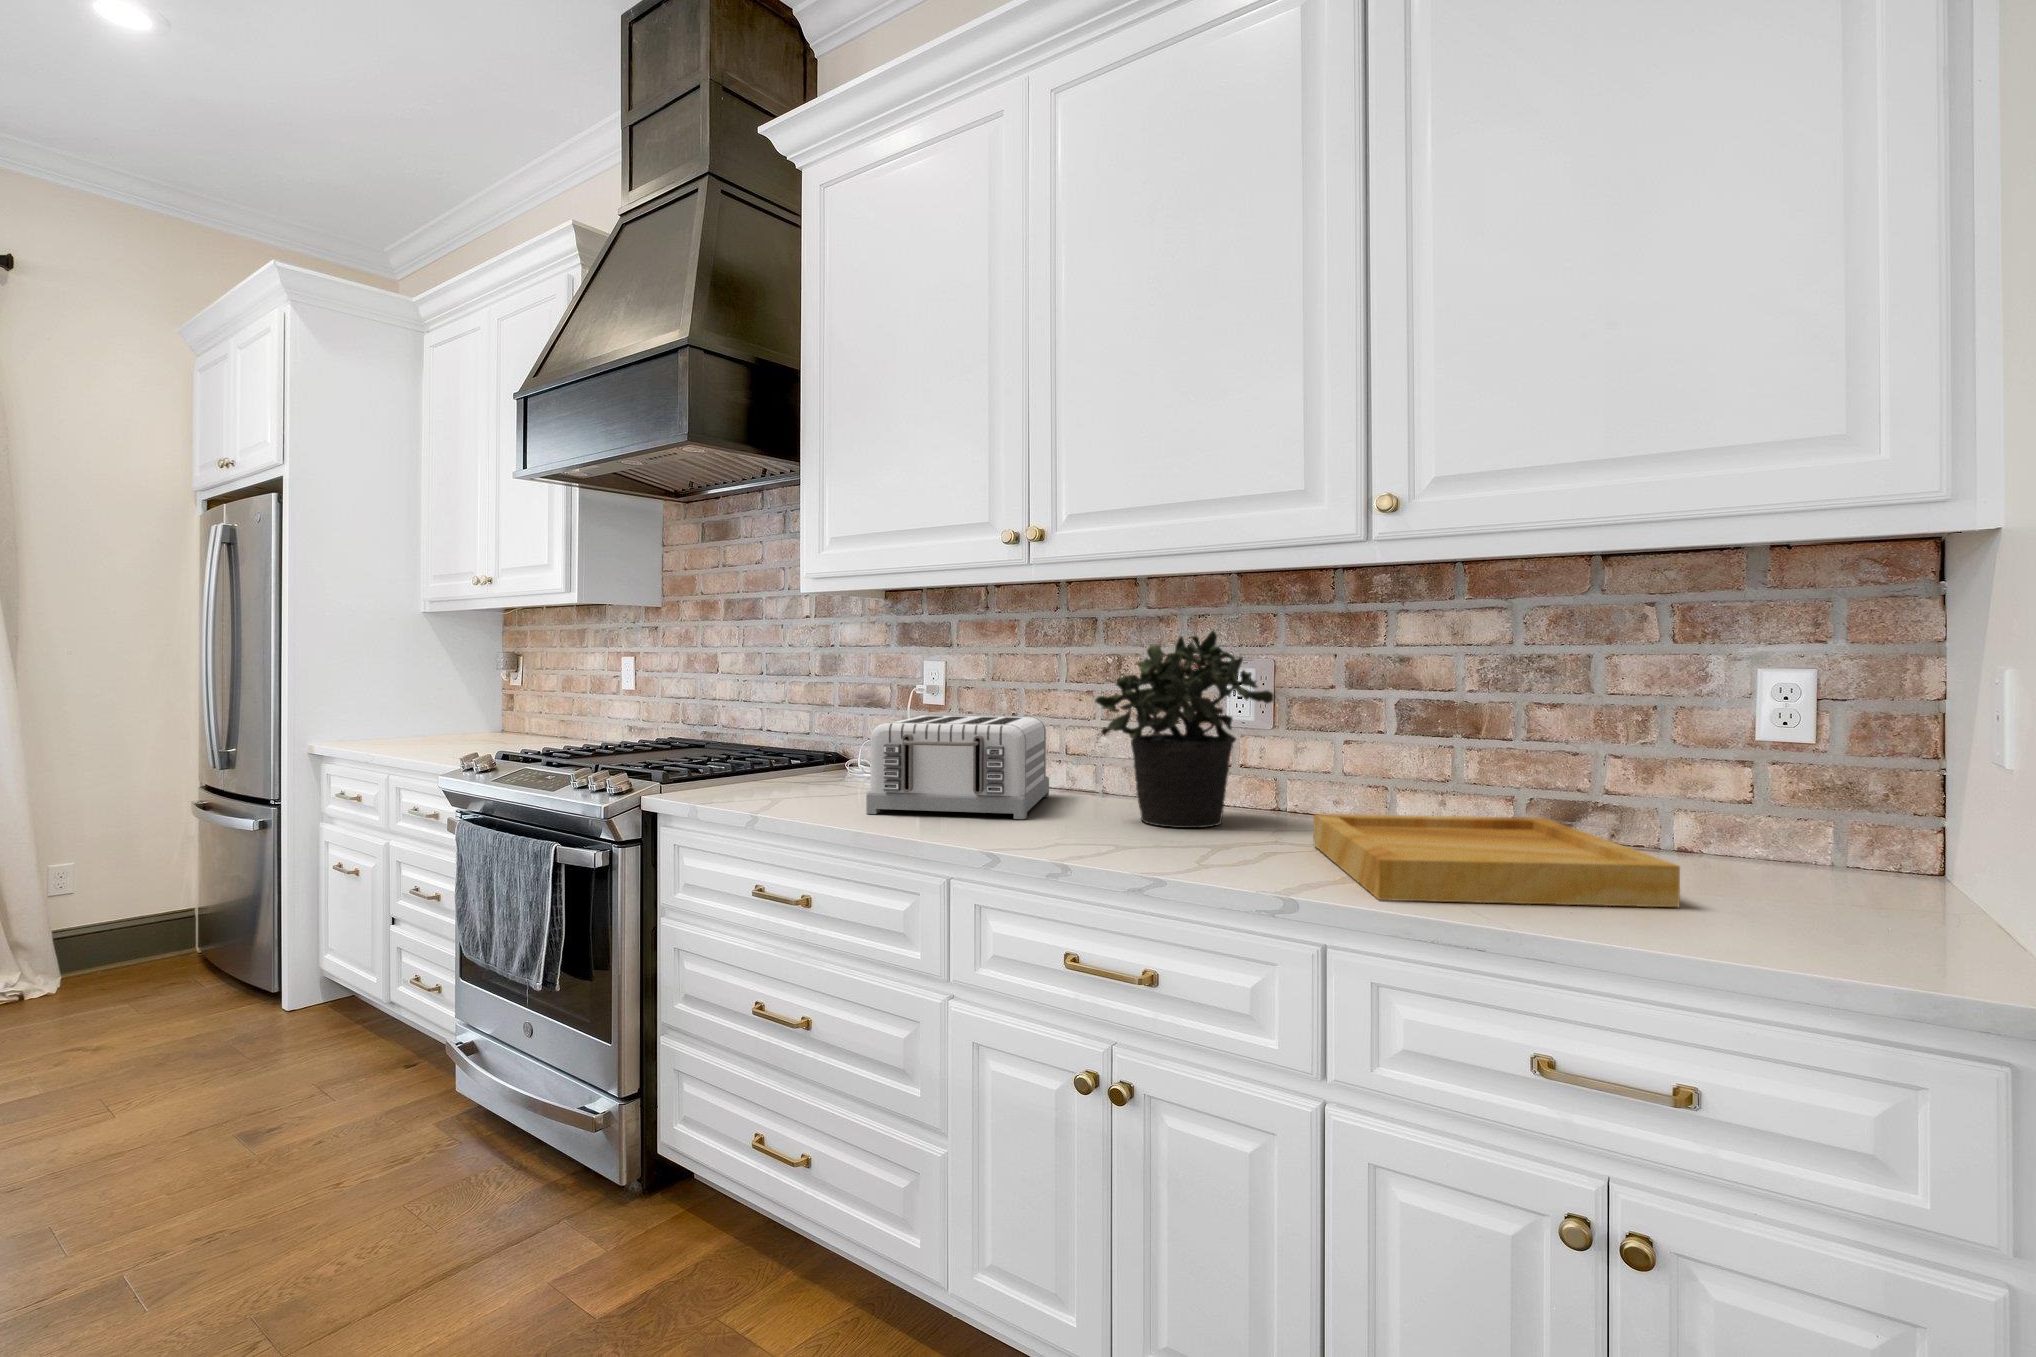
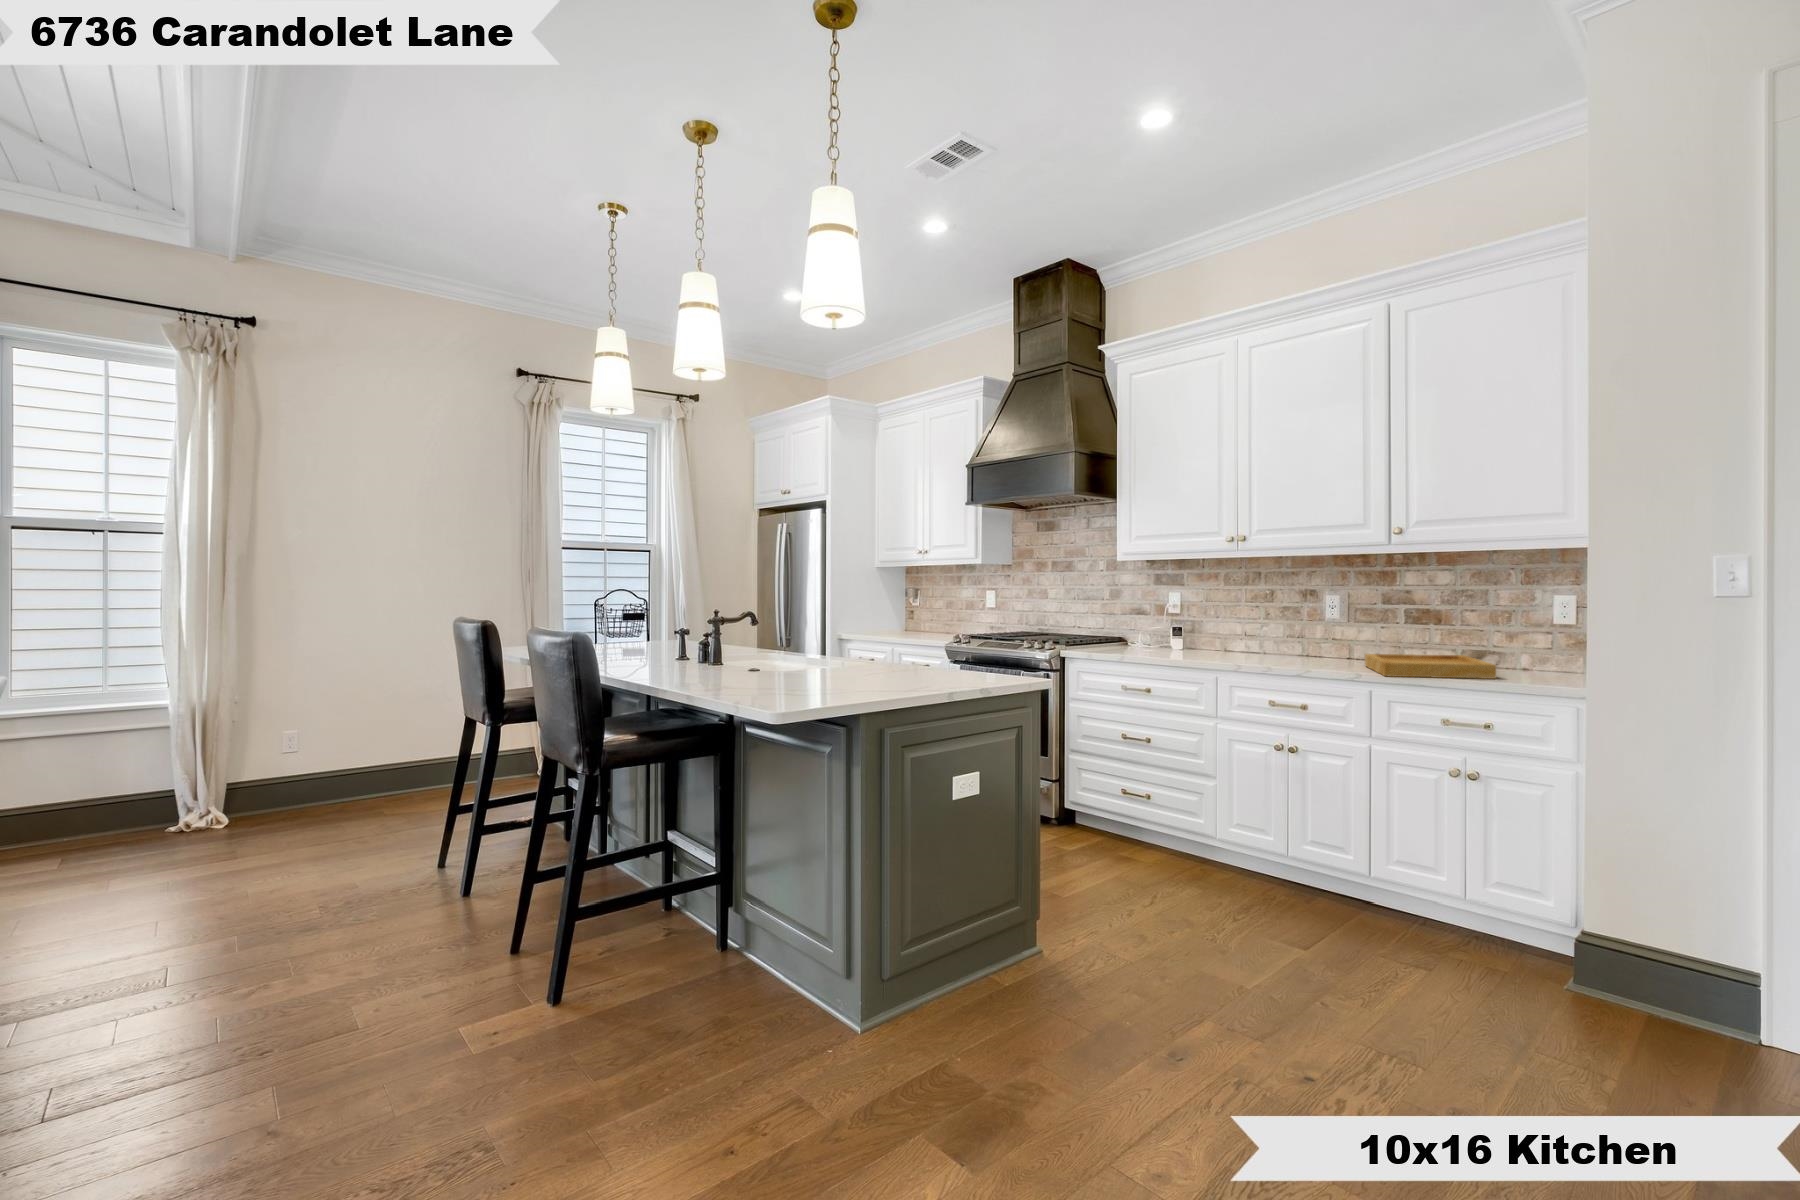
potted plant: present [1095,630,1274,828] -> none [1269,581,1348,661]
toaster: present [866,715,1049,819] -> none [1168,617,1241,659]

